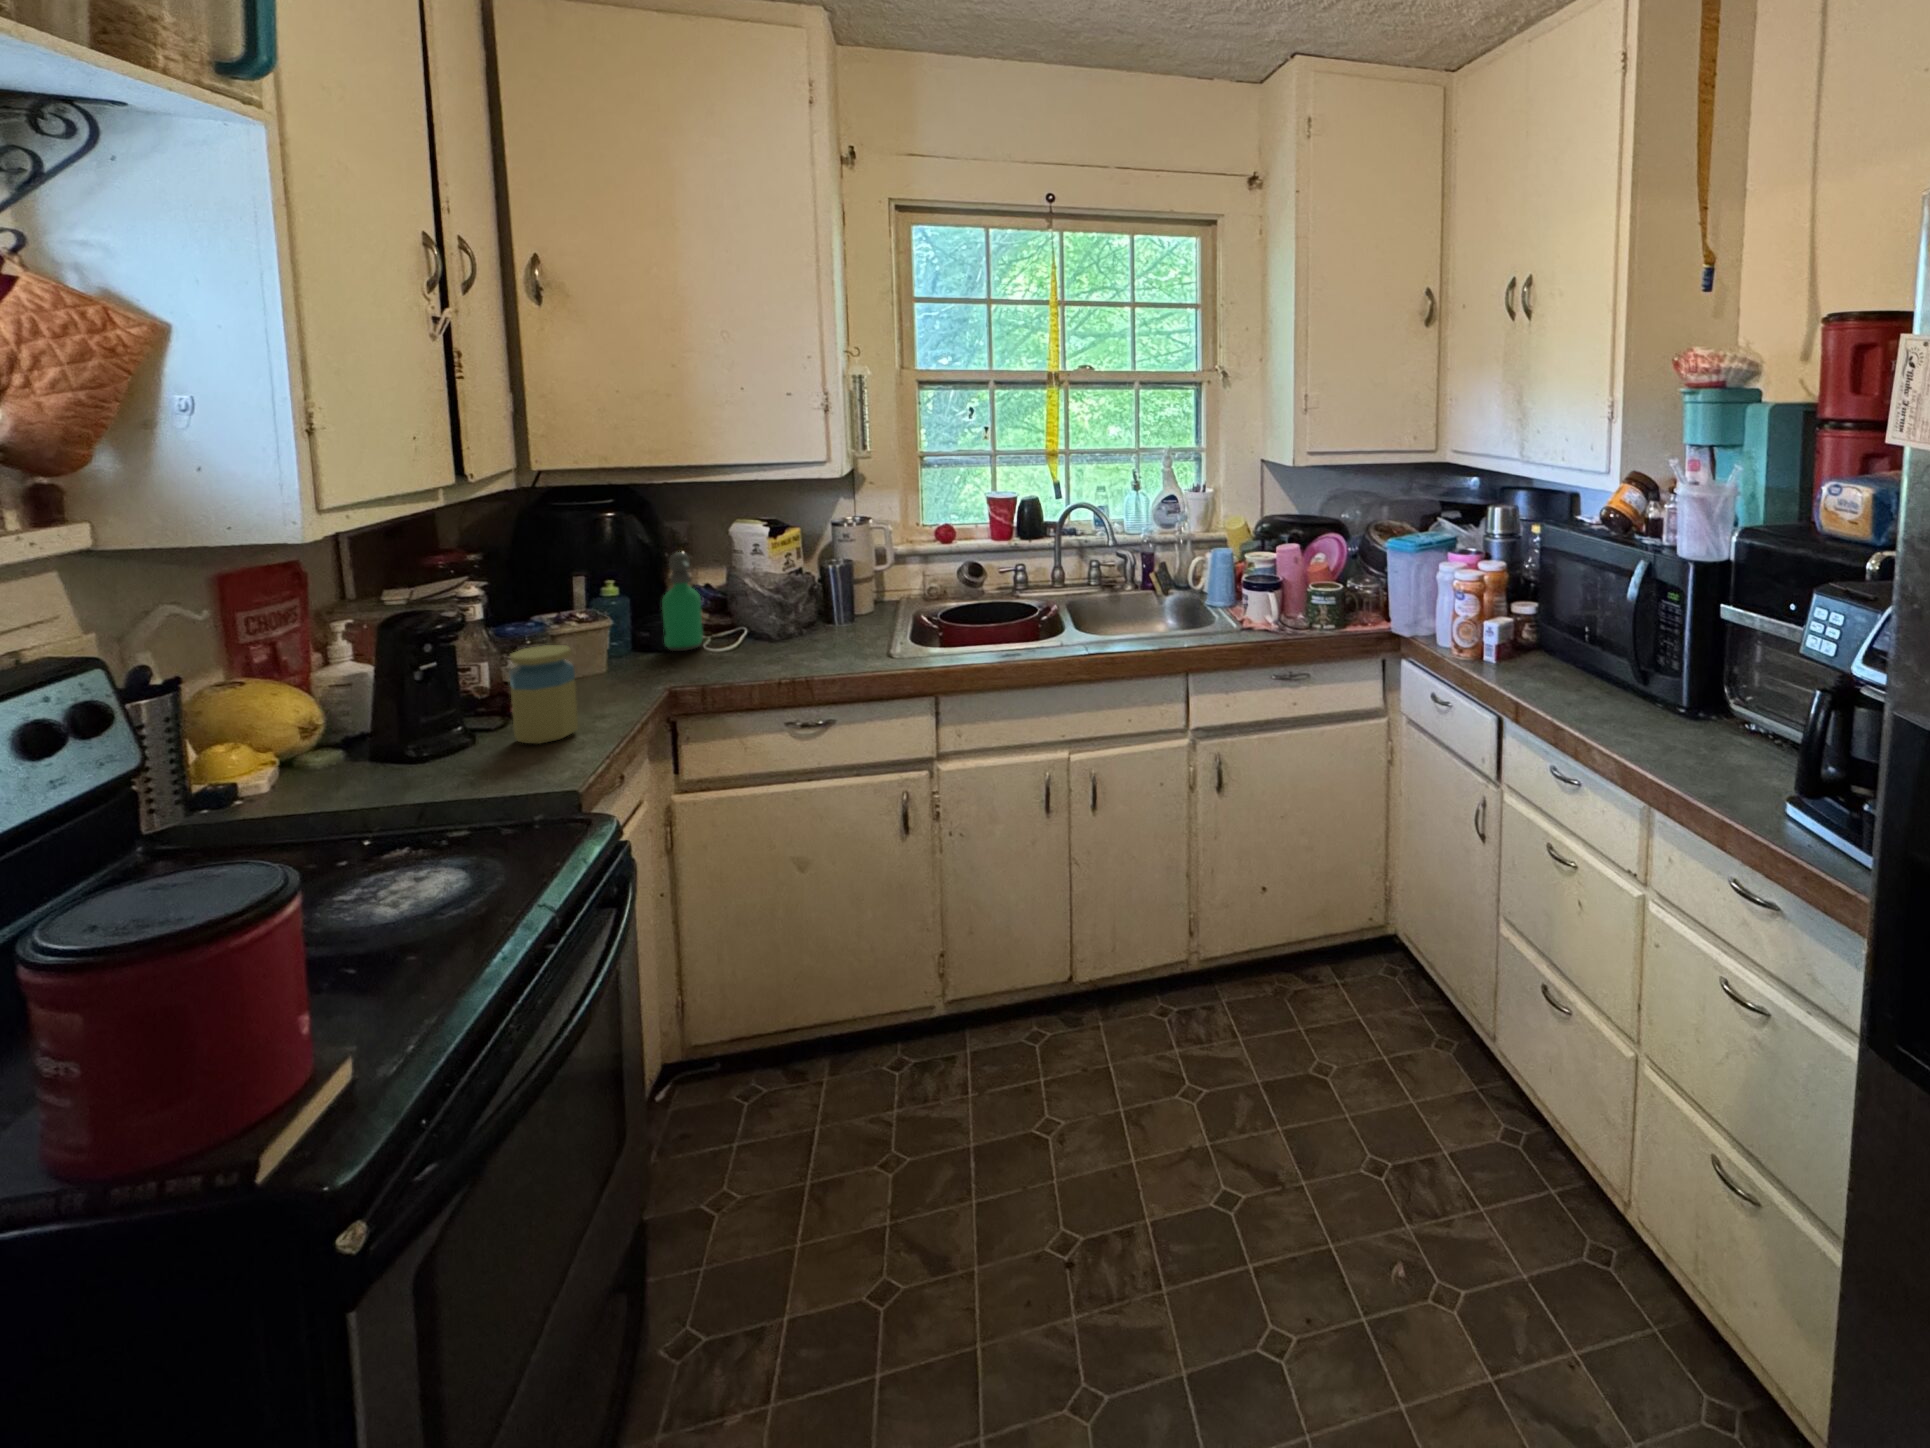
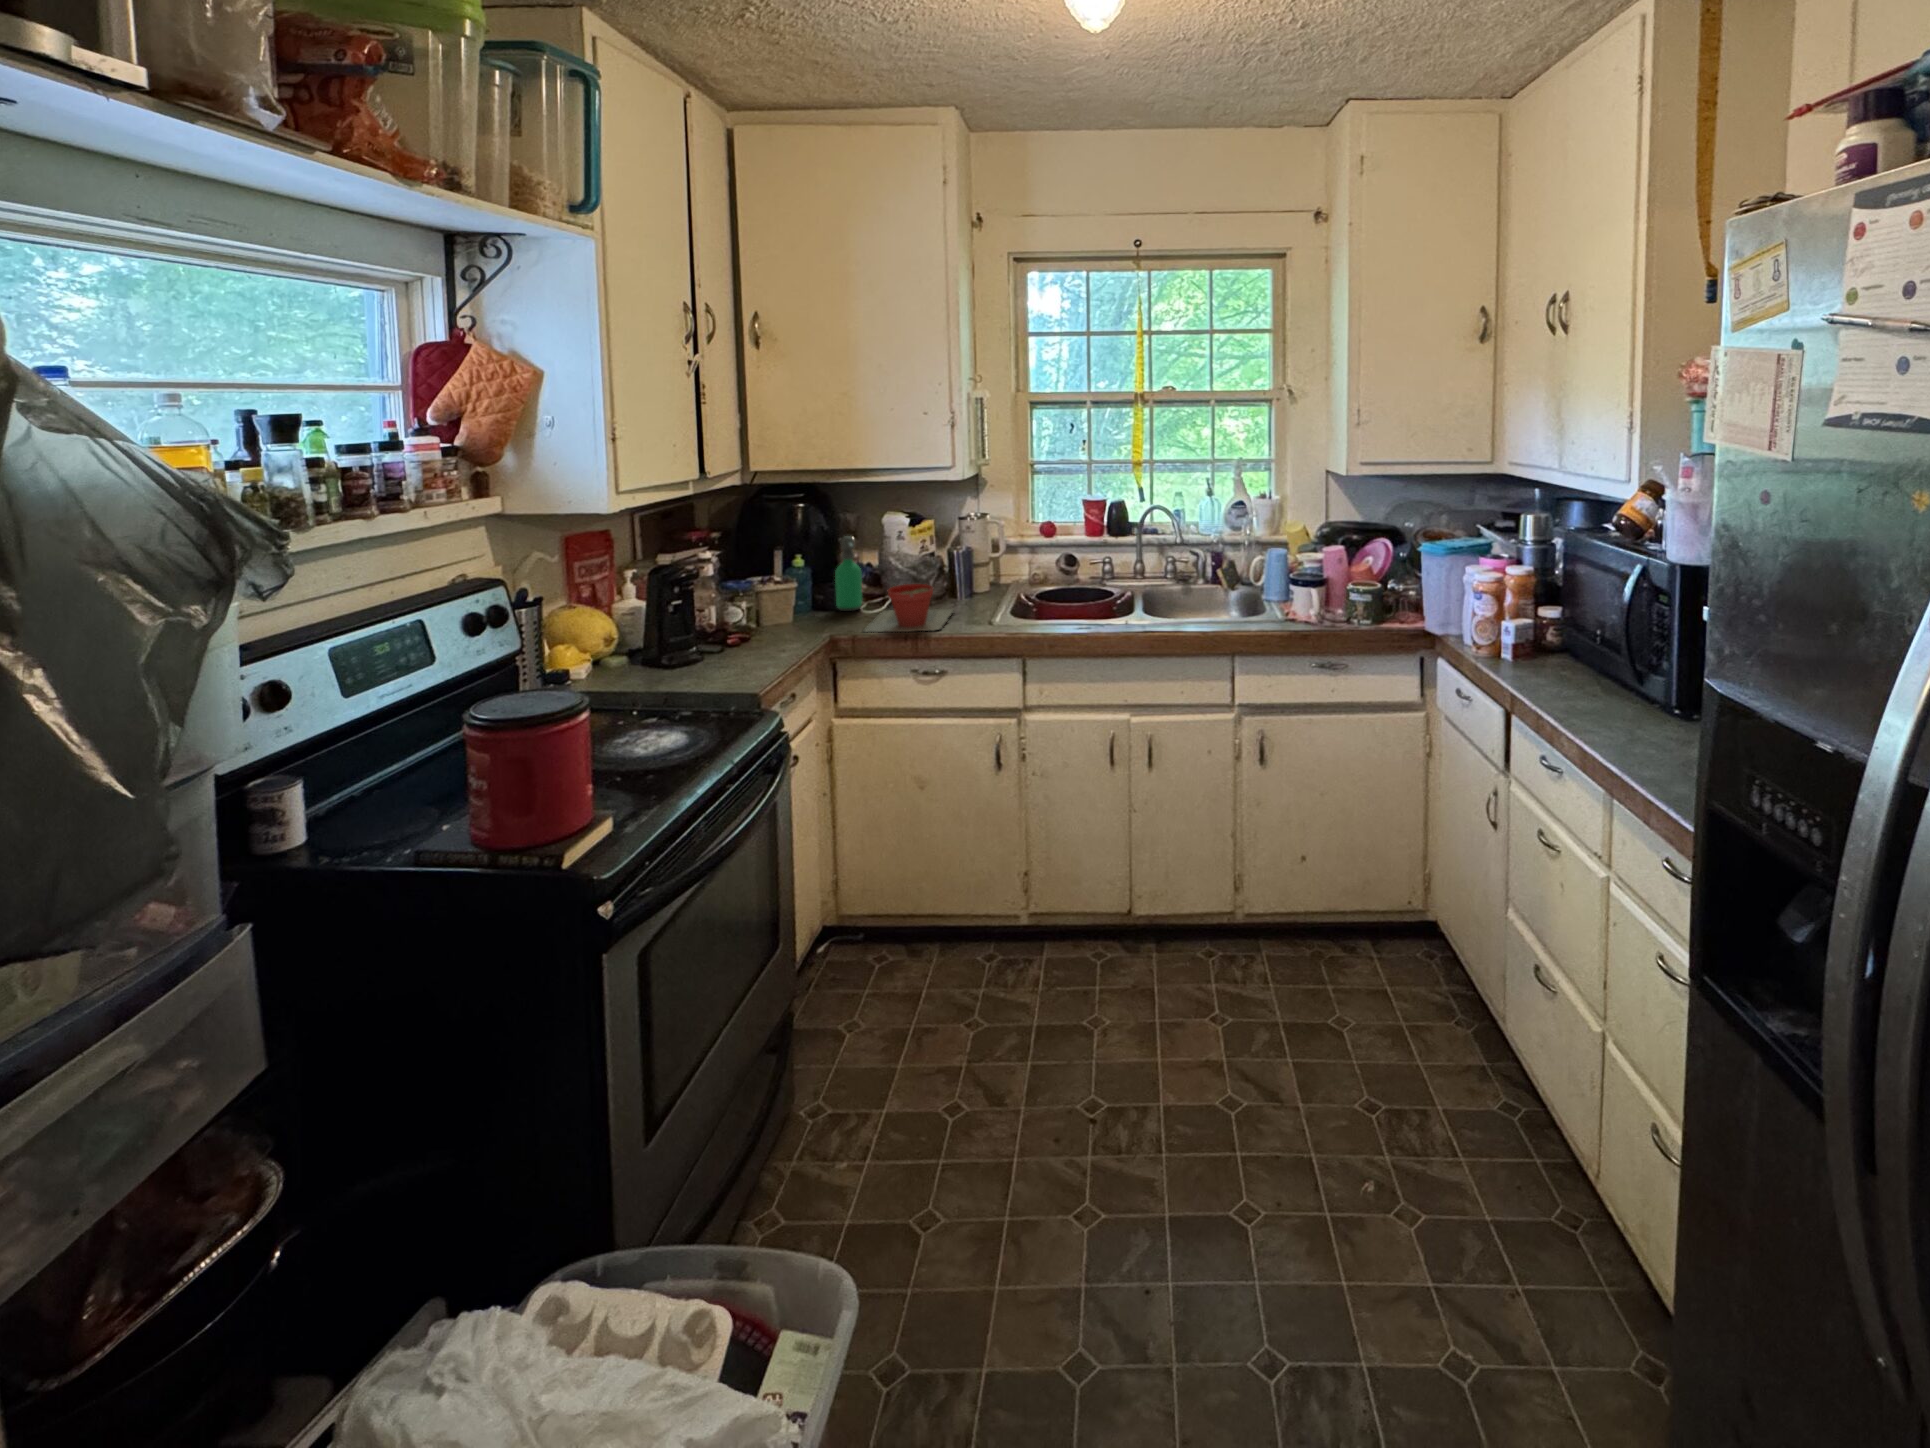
plant pot: none [712,612,837,681] -> present [864,584,953,632]
jar: present [510,645,578,744] -> none [726,594,767,664]

